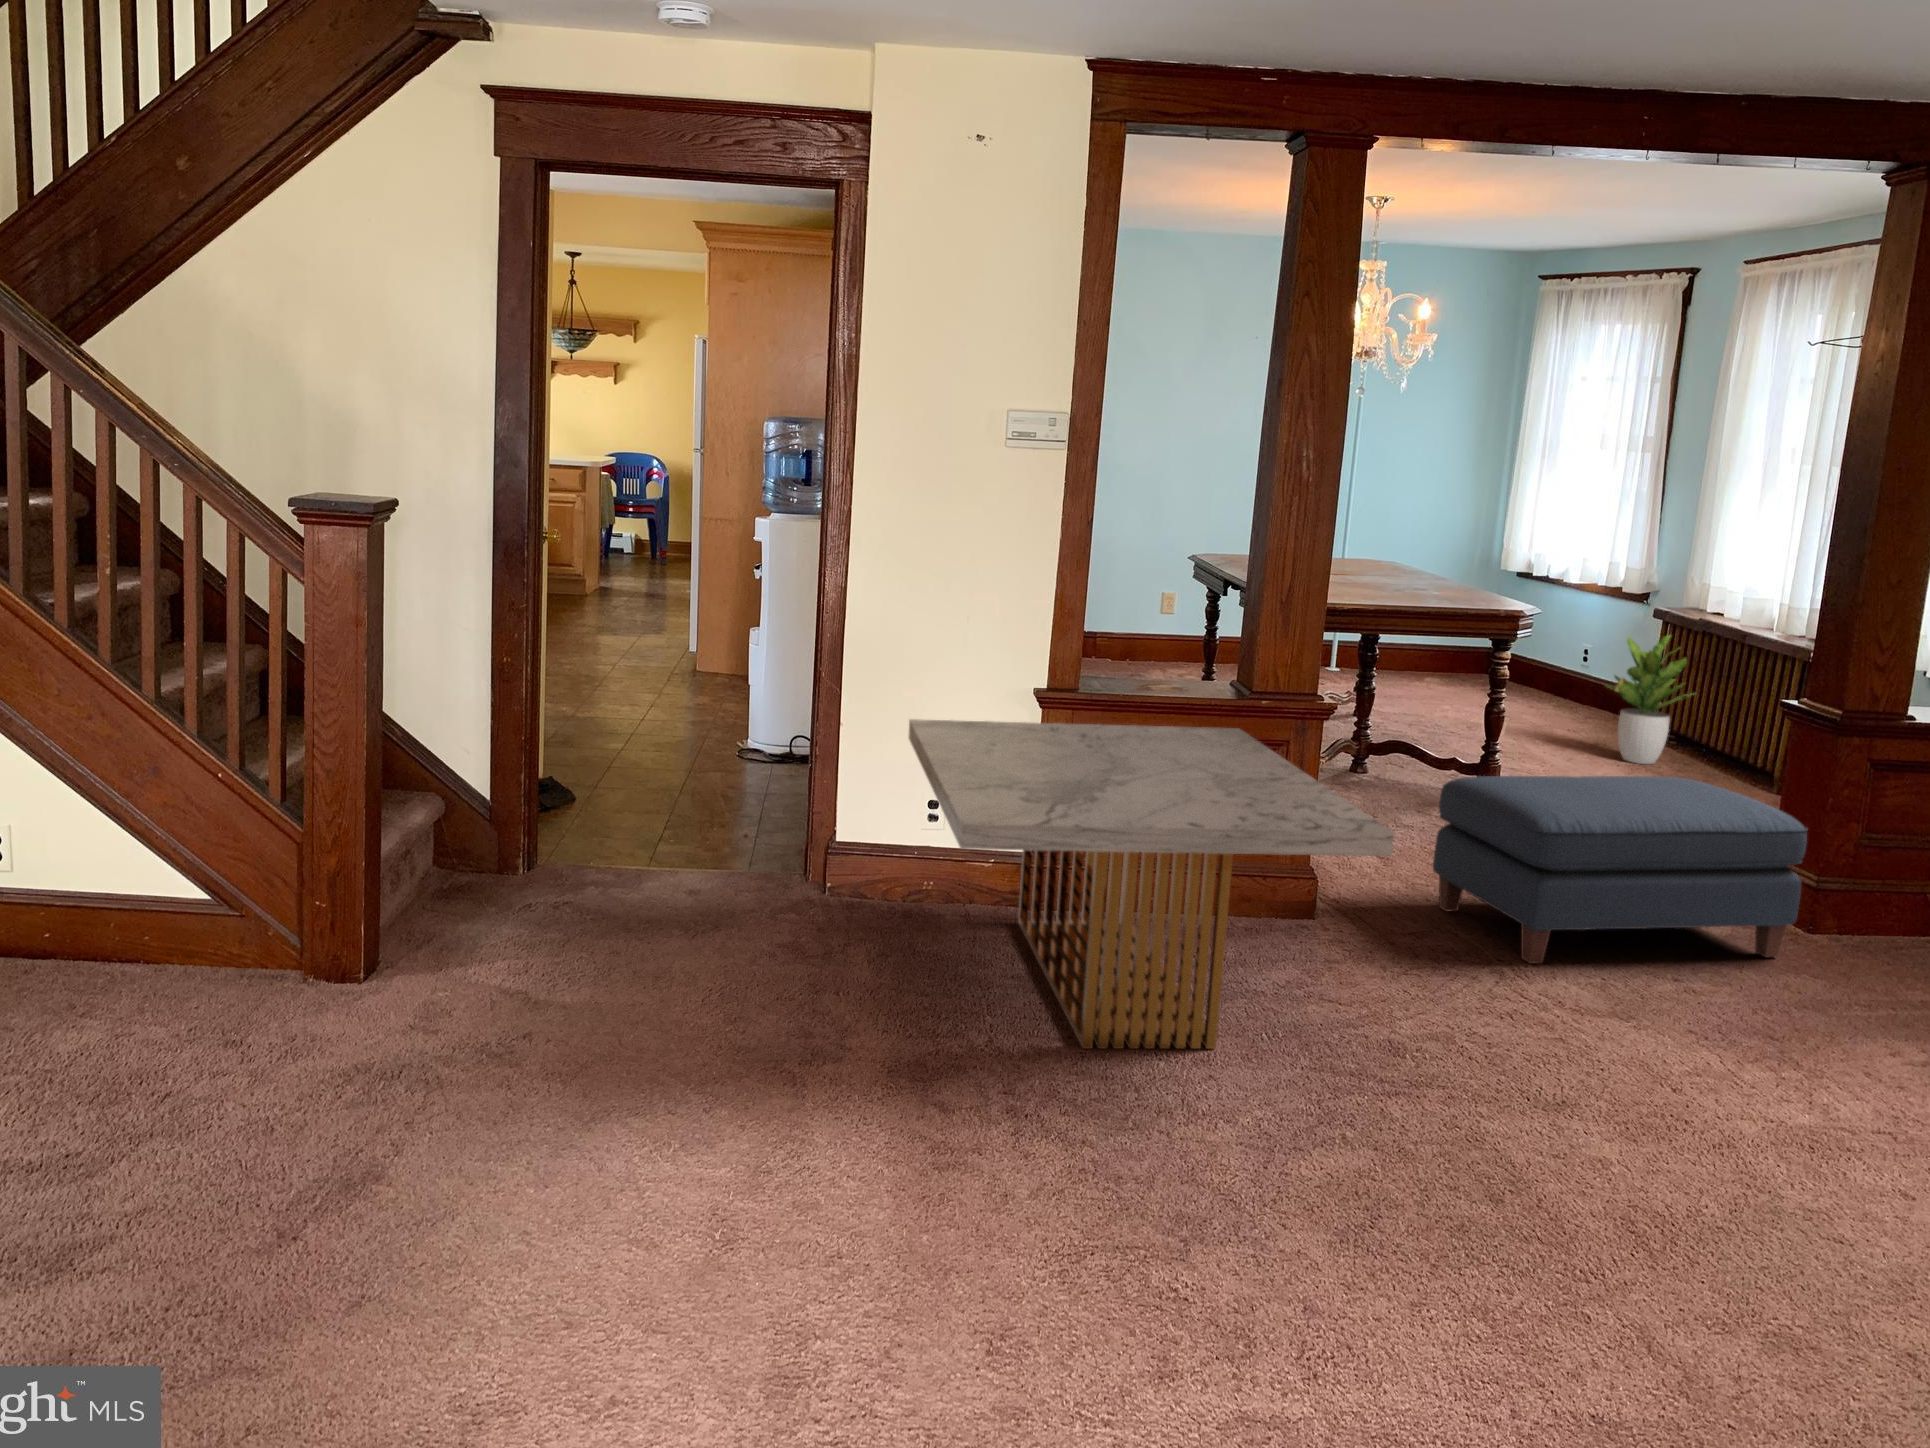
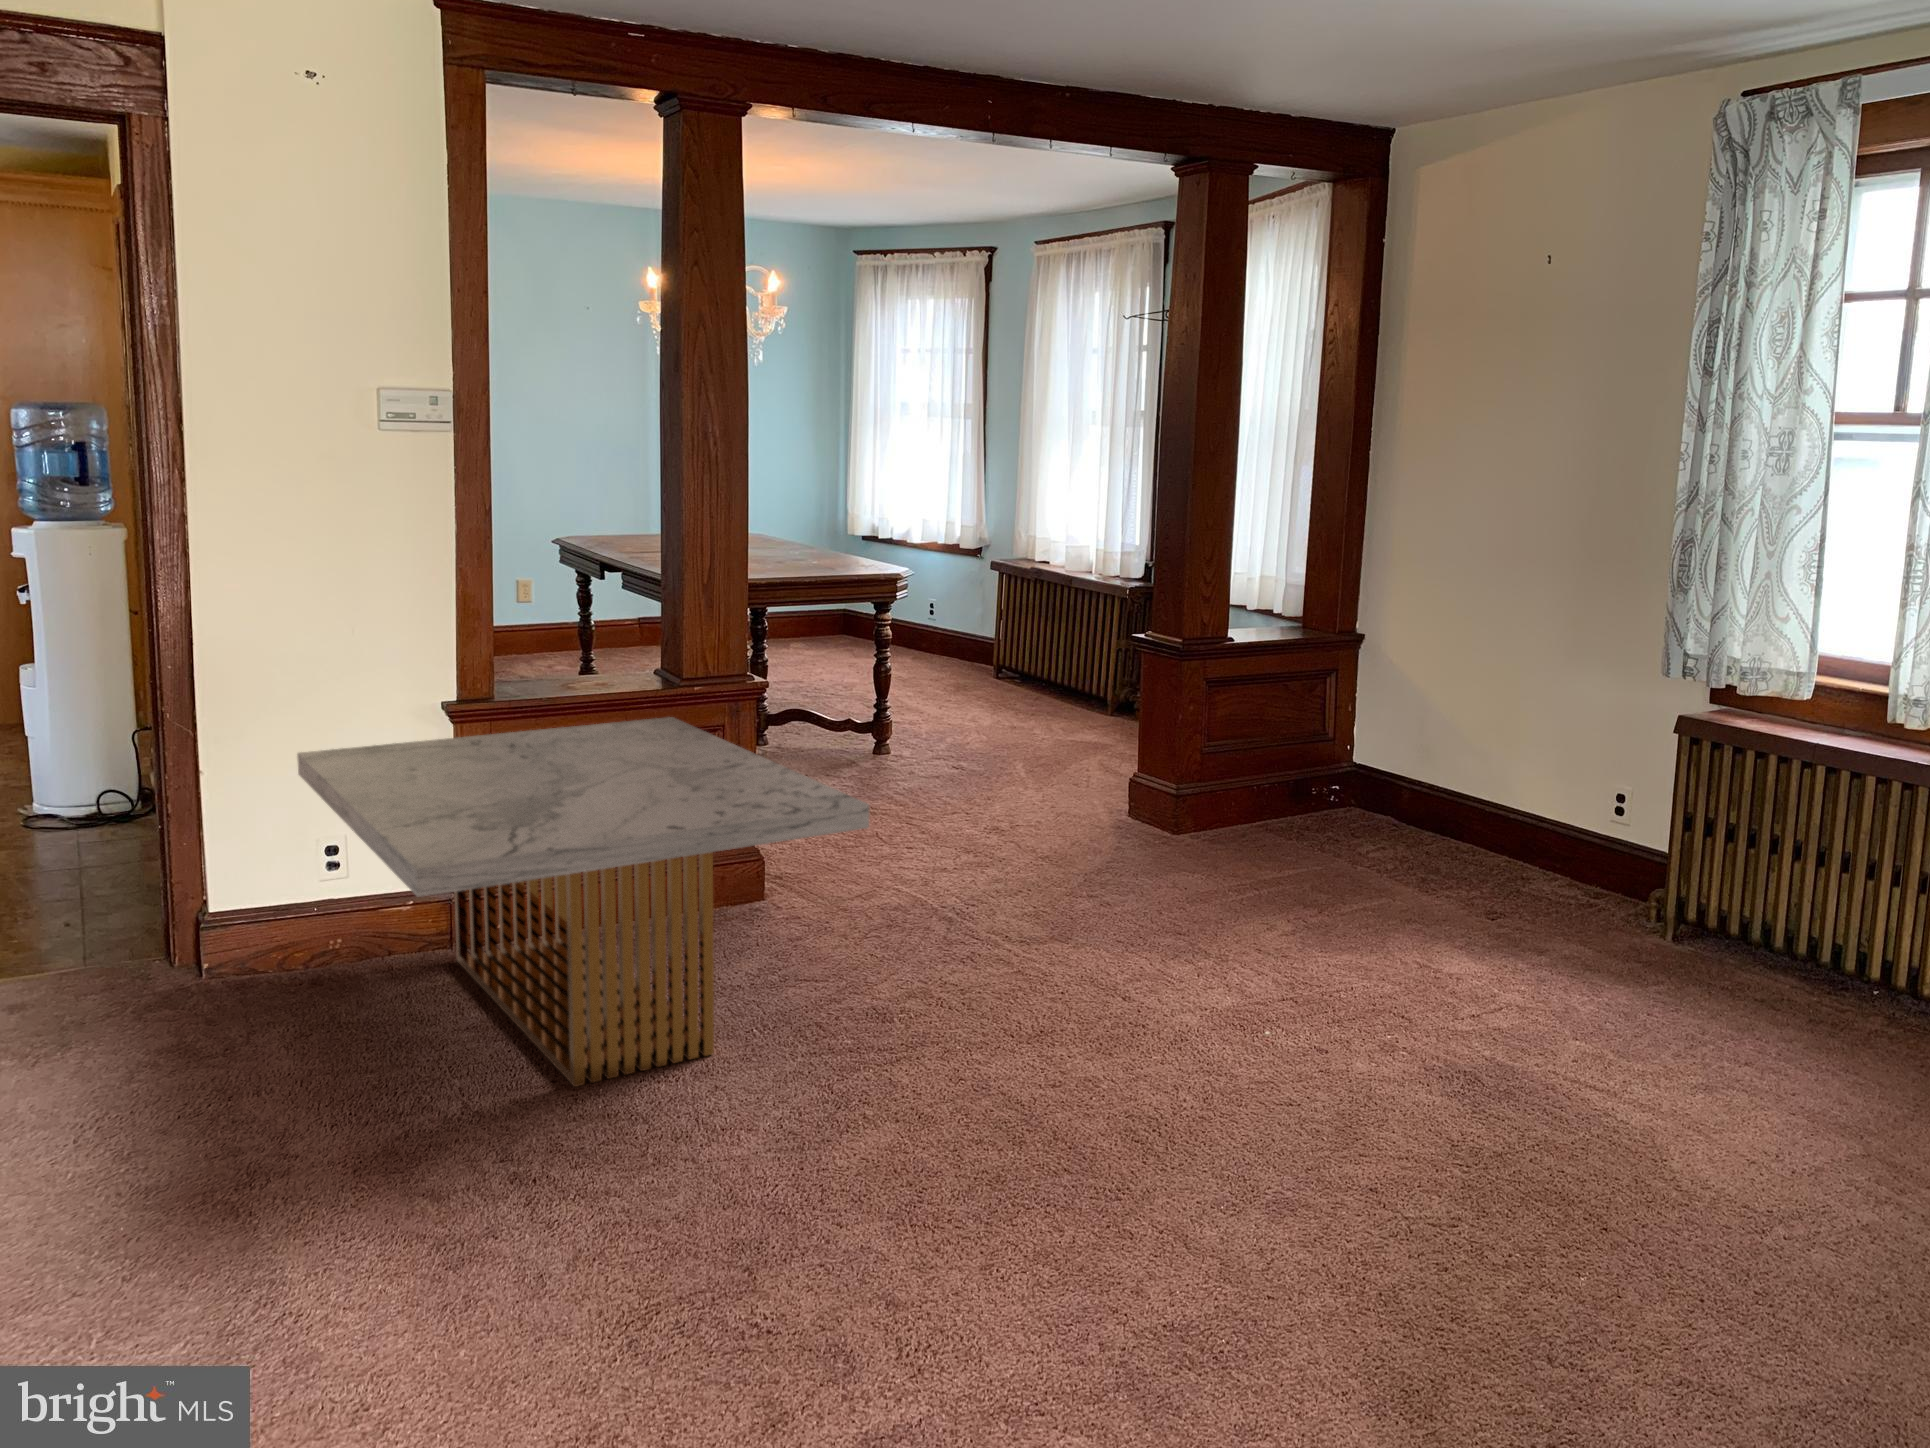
potted plant: present [1609,635,1692,764] -> none [957,584,1037,702]
ottoman: present [1433,776,1808,964] -> none [866,713,1173,905]

